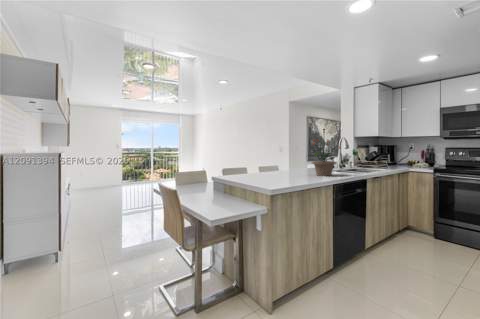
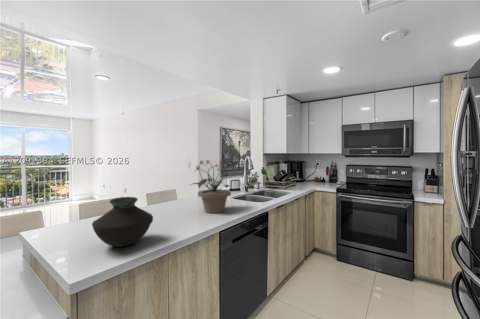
vase: none [270,157,300,182] -> present [92,197,153,247]

